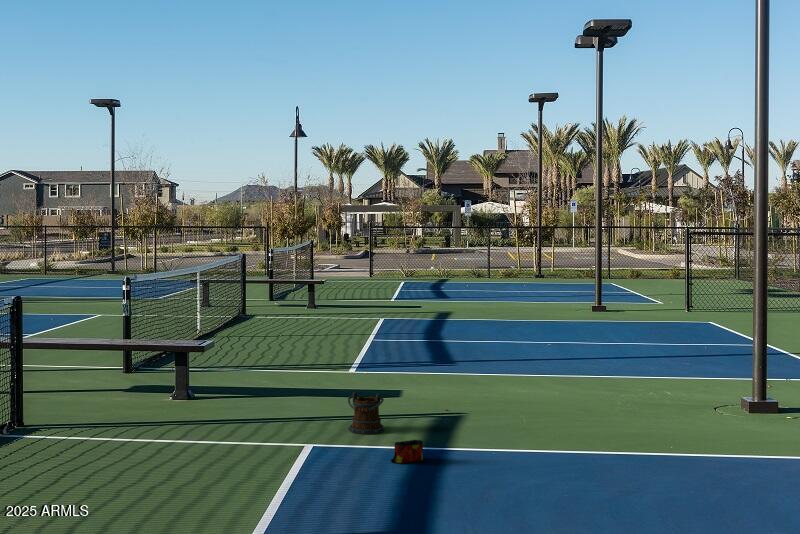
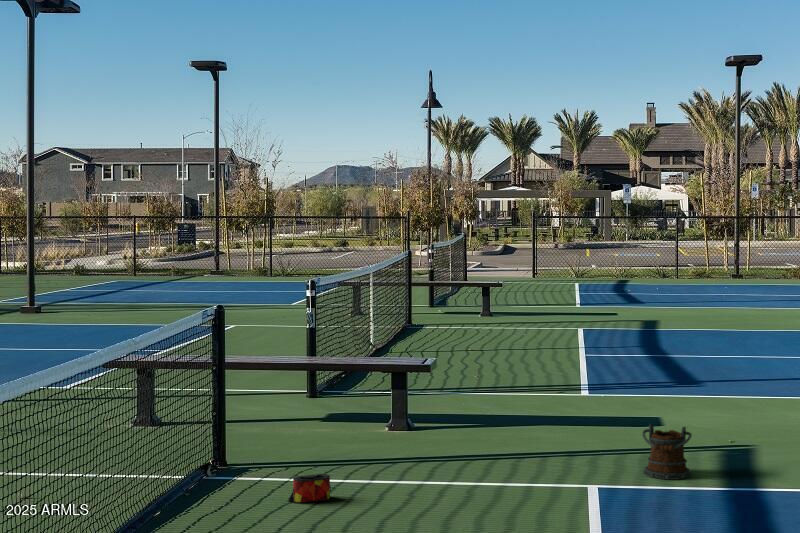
bag: present [391,440,423,464] -> present [288,474,331,503]

